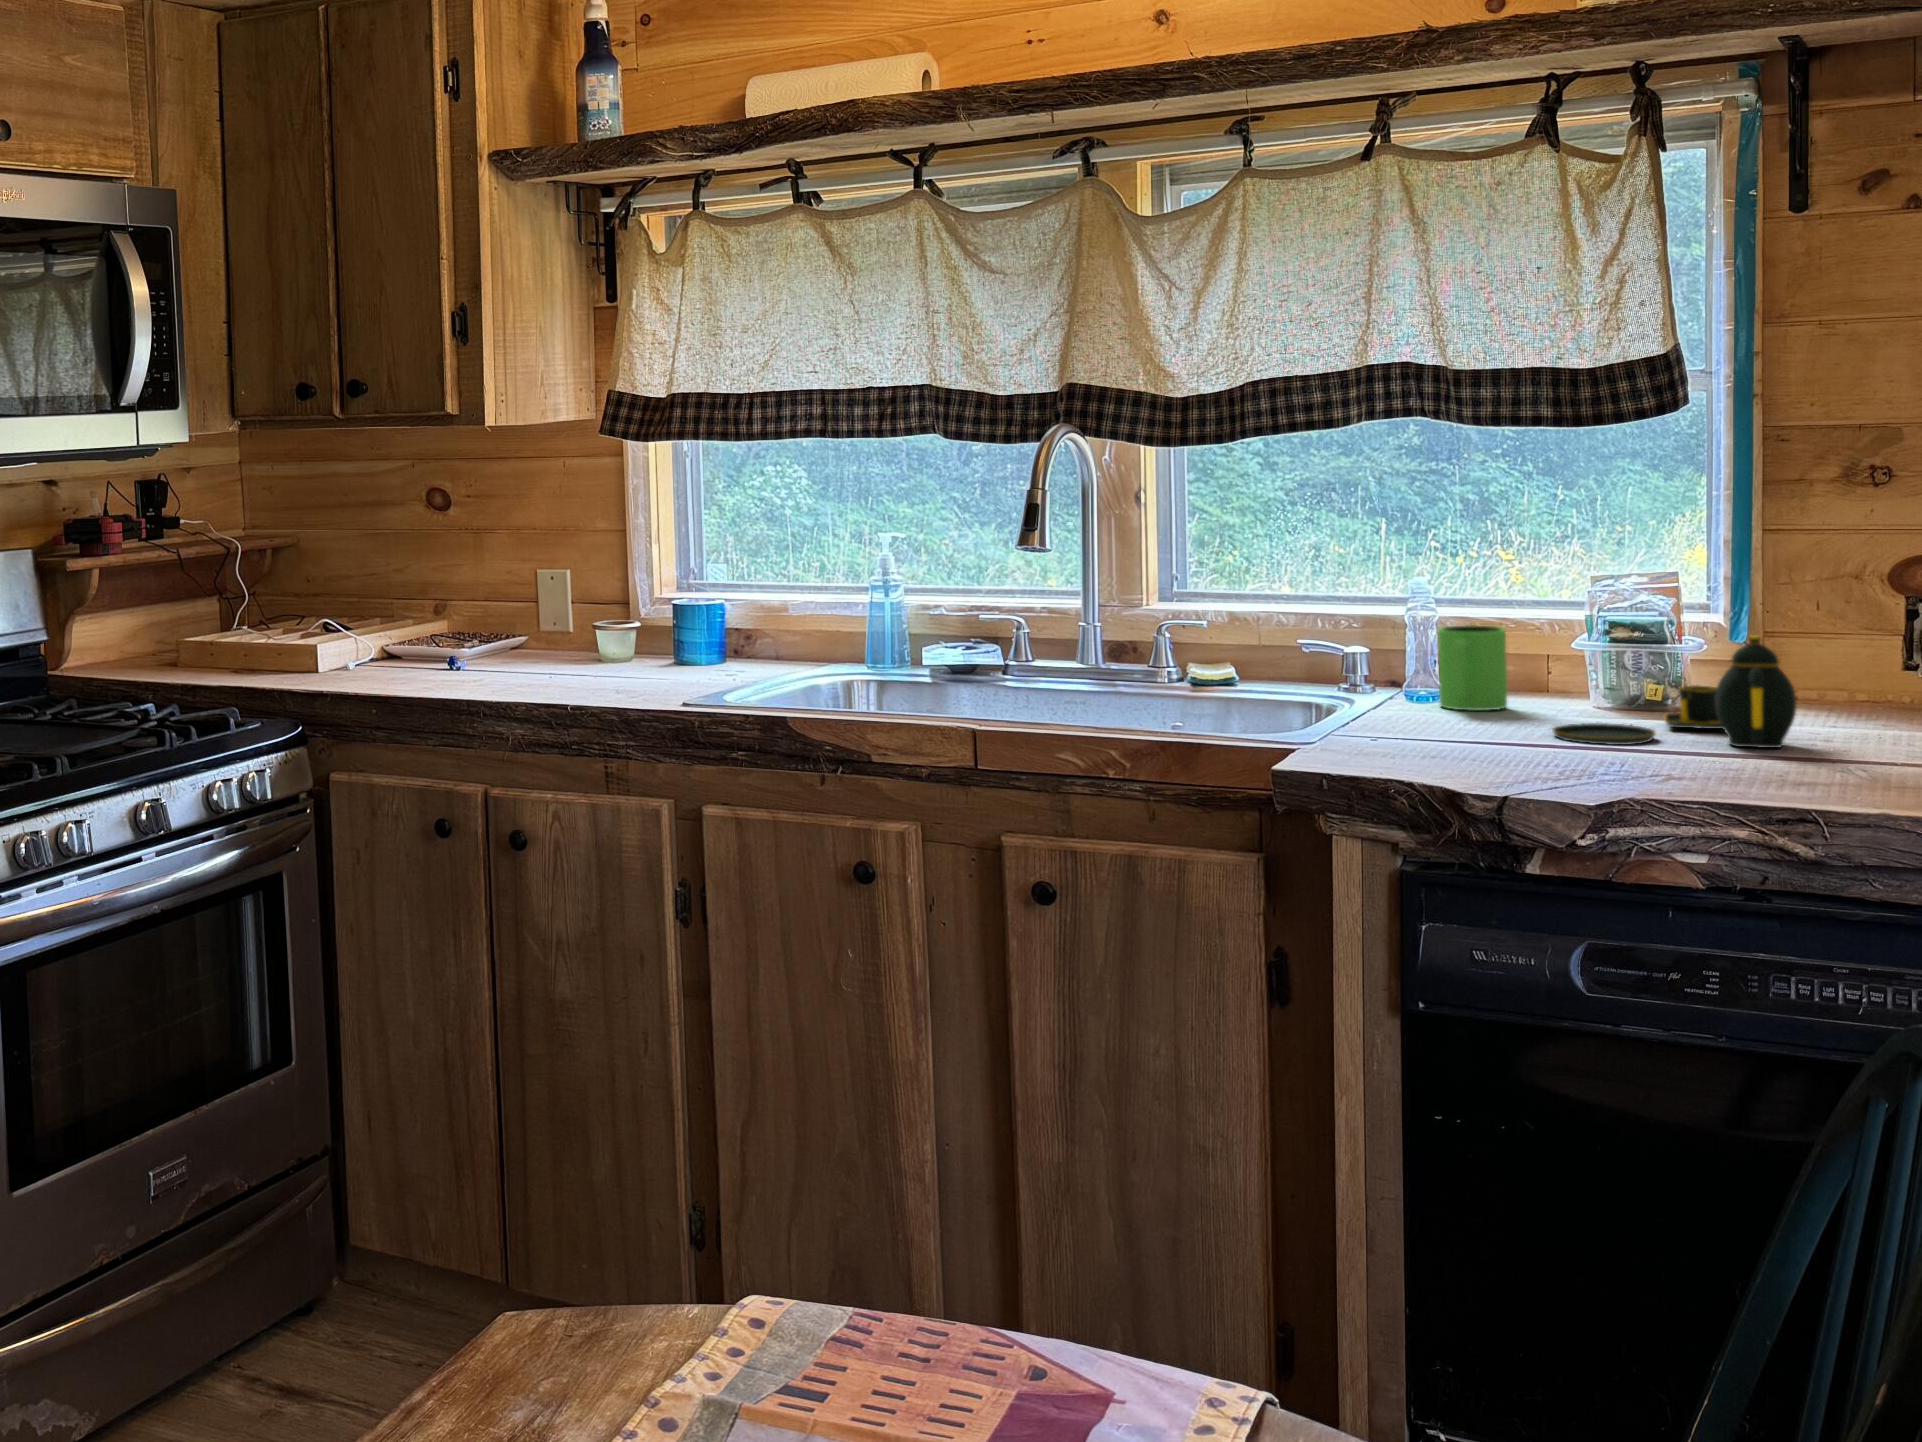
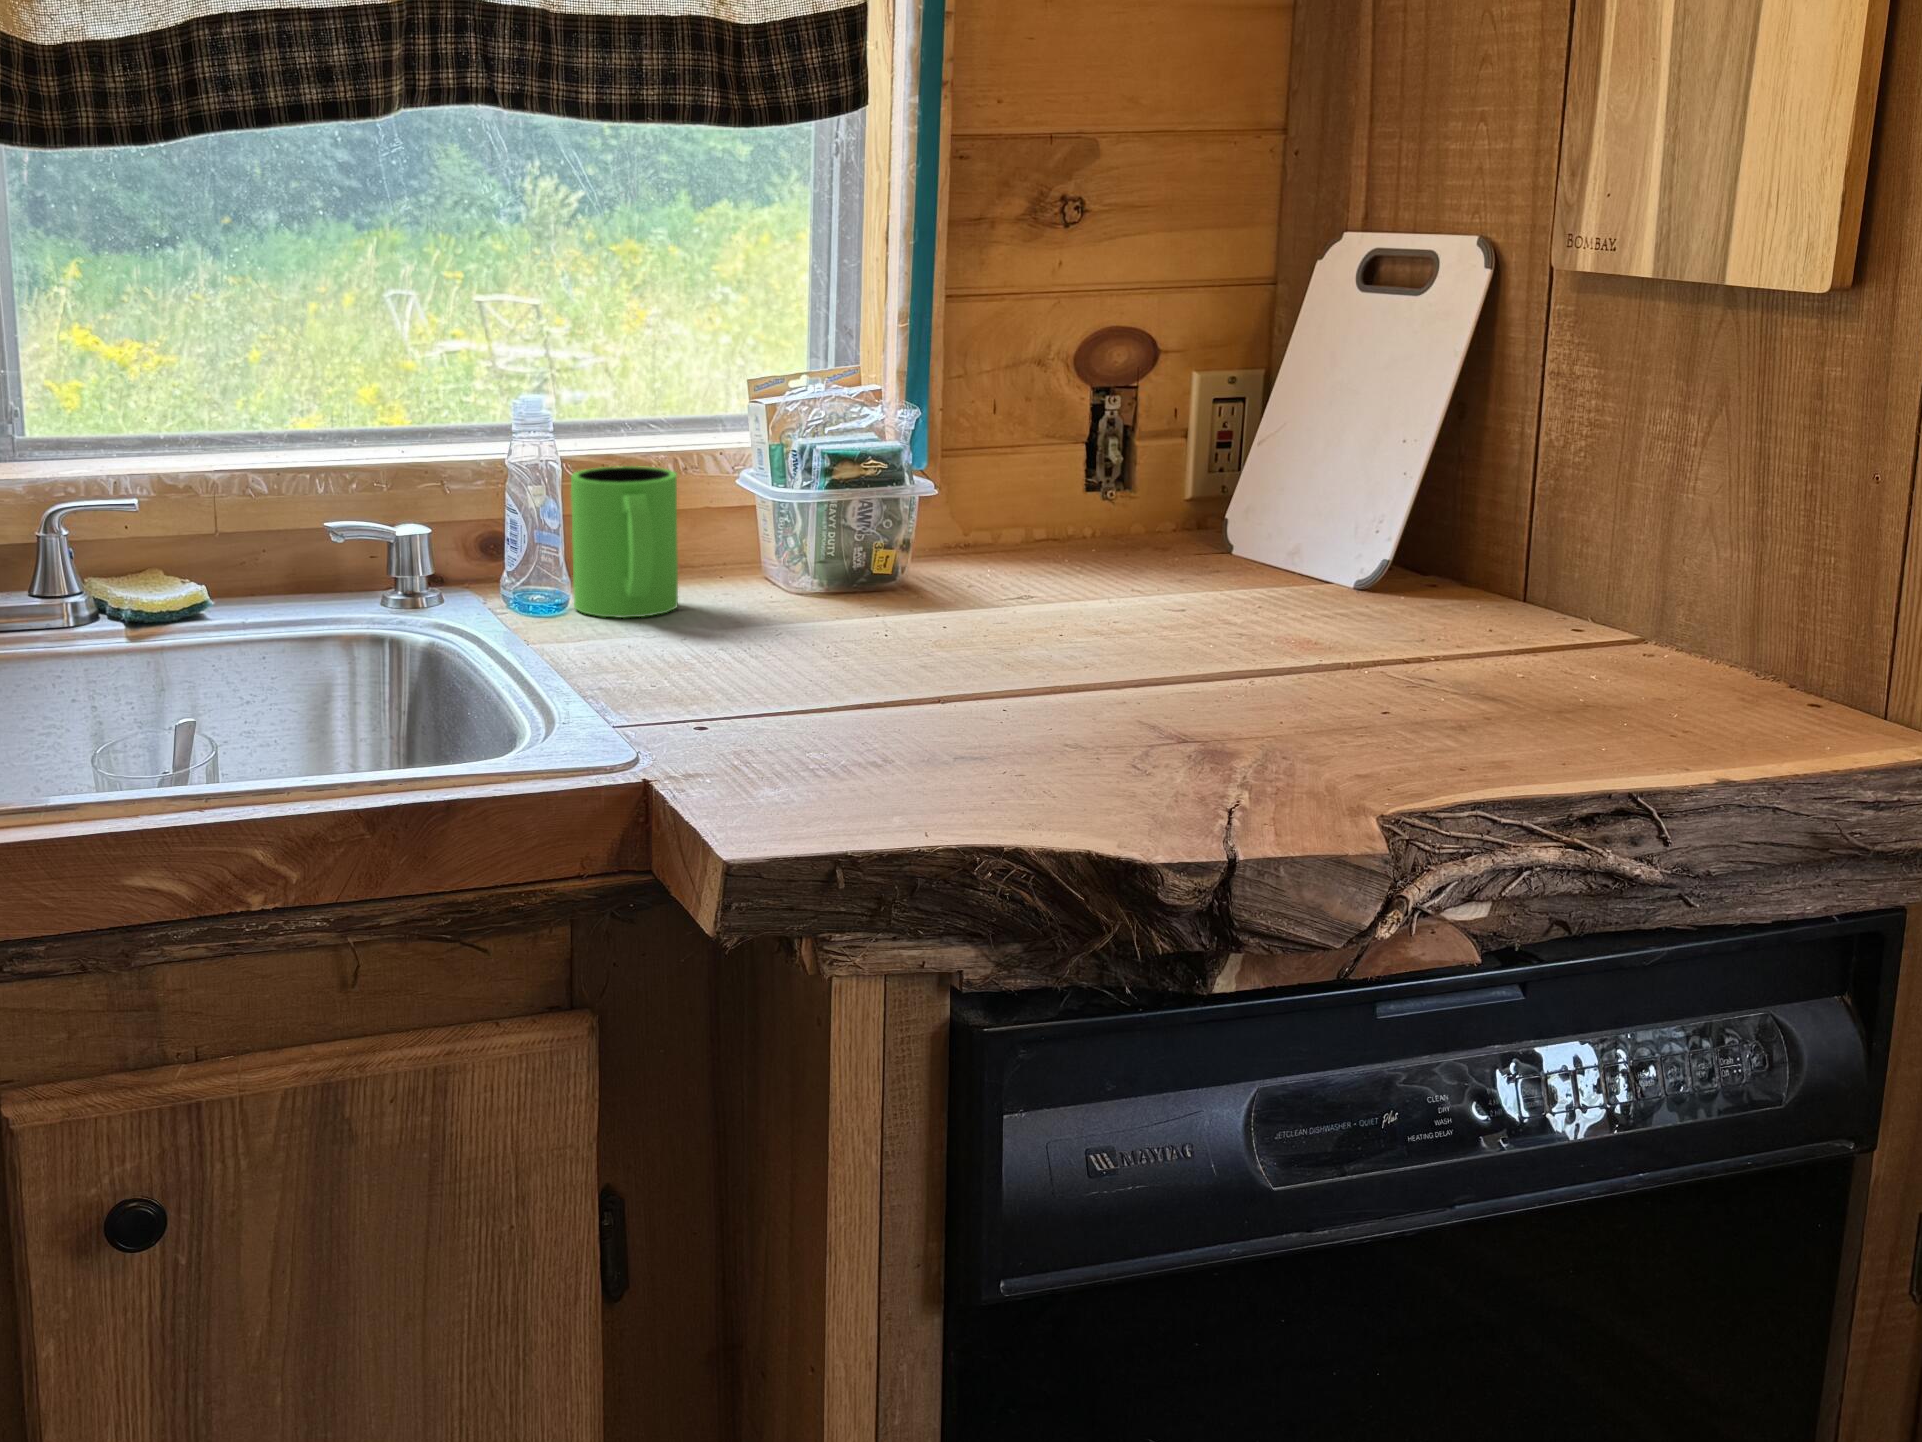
teapot: present [1553,635,1797,748] -> none [870,461,1207,672]

